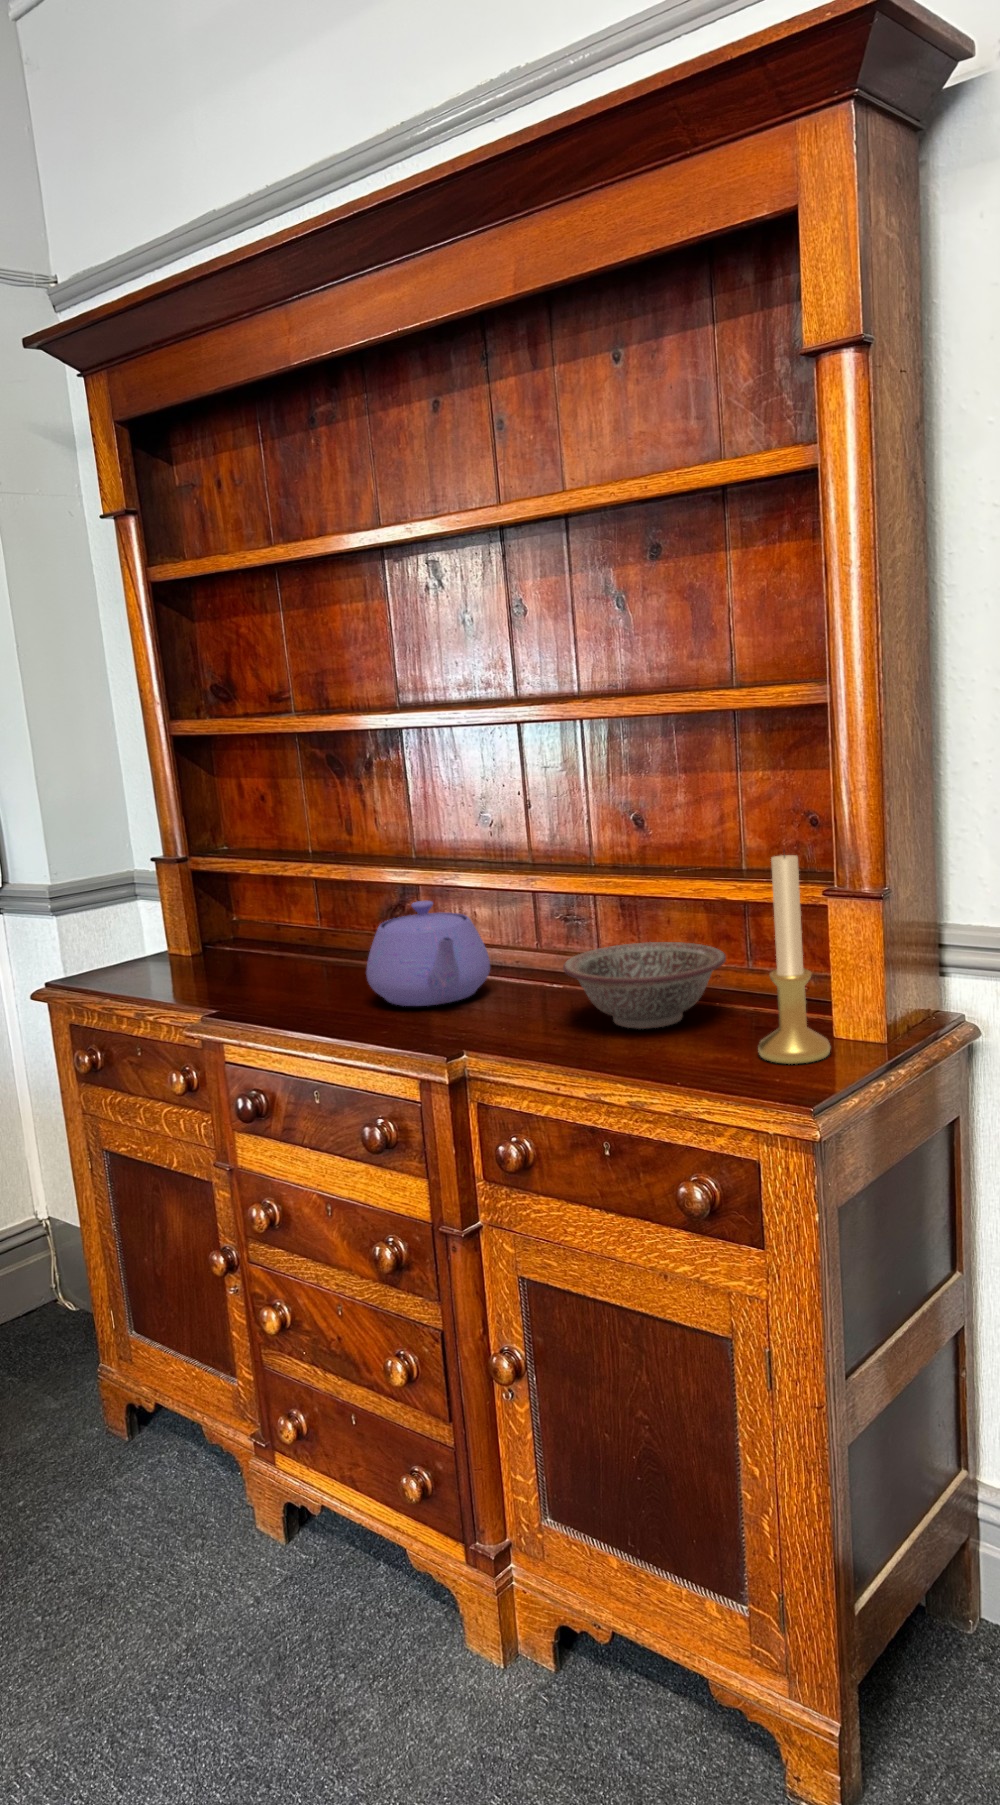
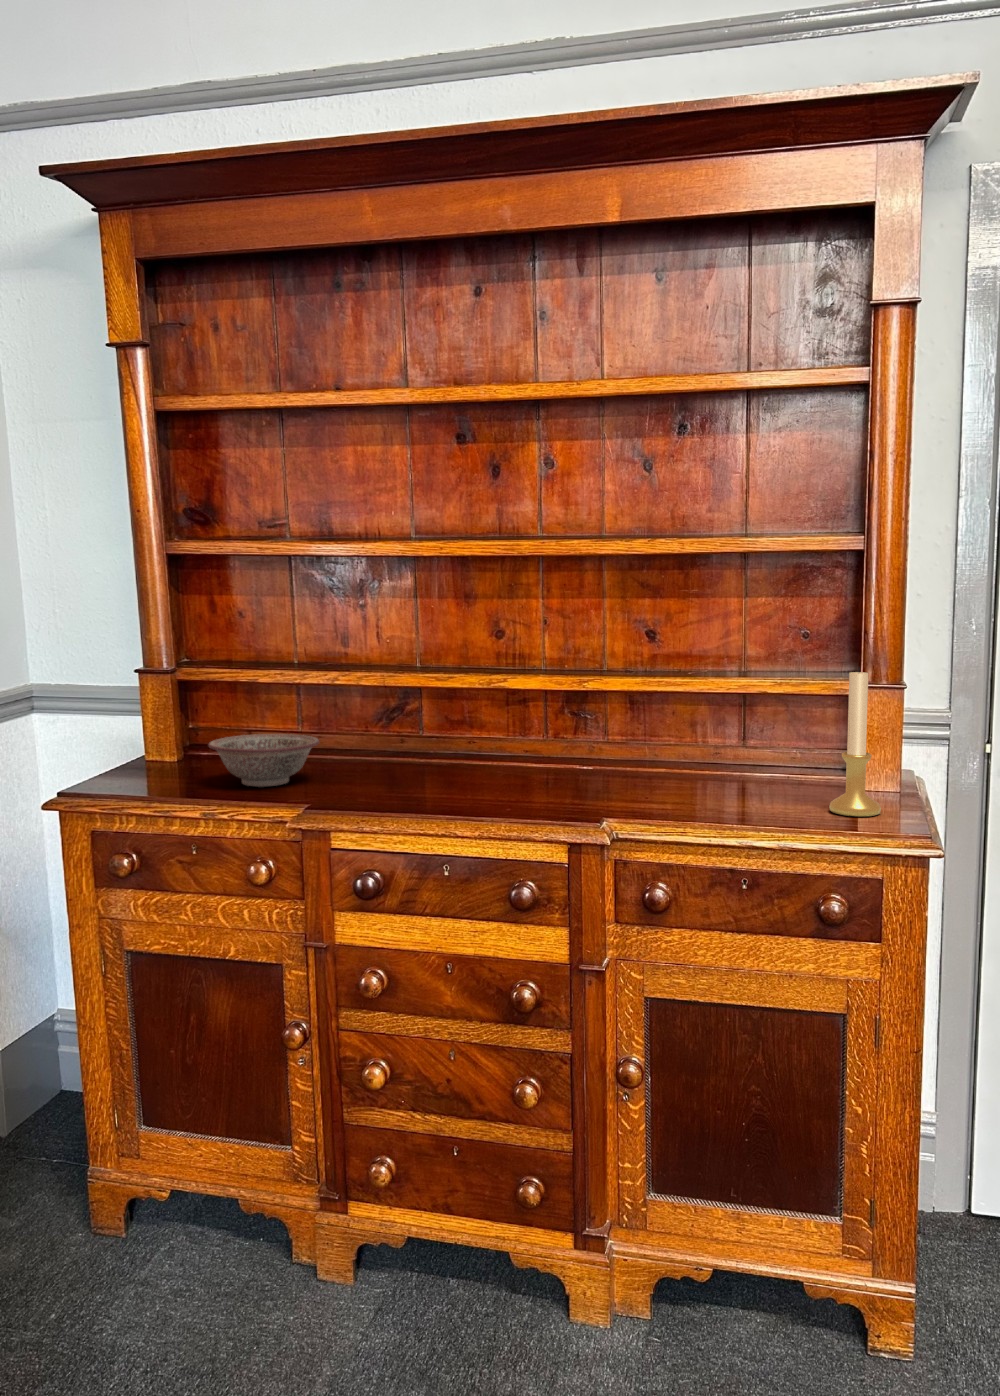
teapot: present [367,901,490,1006] -> none [445,714,558,798]
decorative bowl: present [563,942,726,1029] -> present [209,734,319,787]

